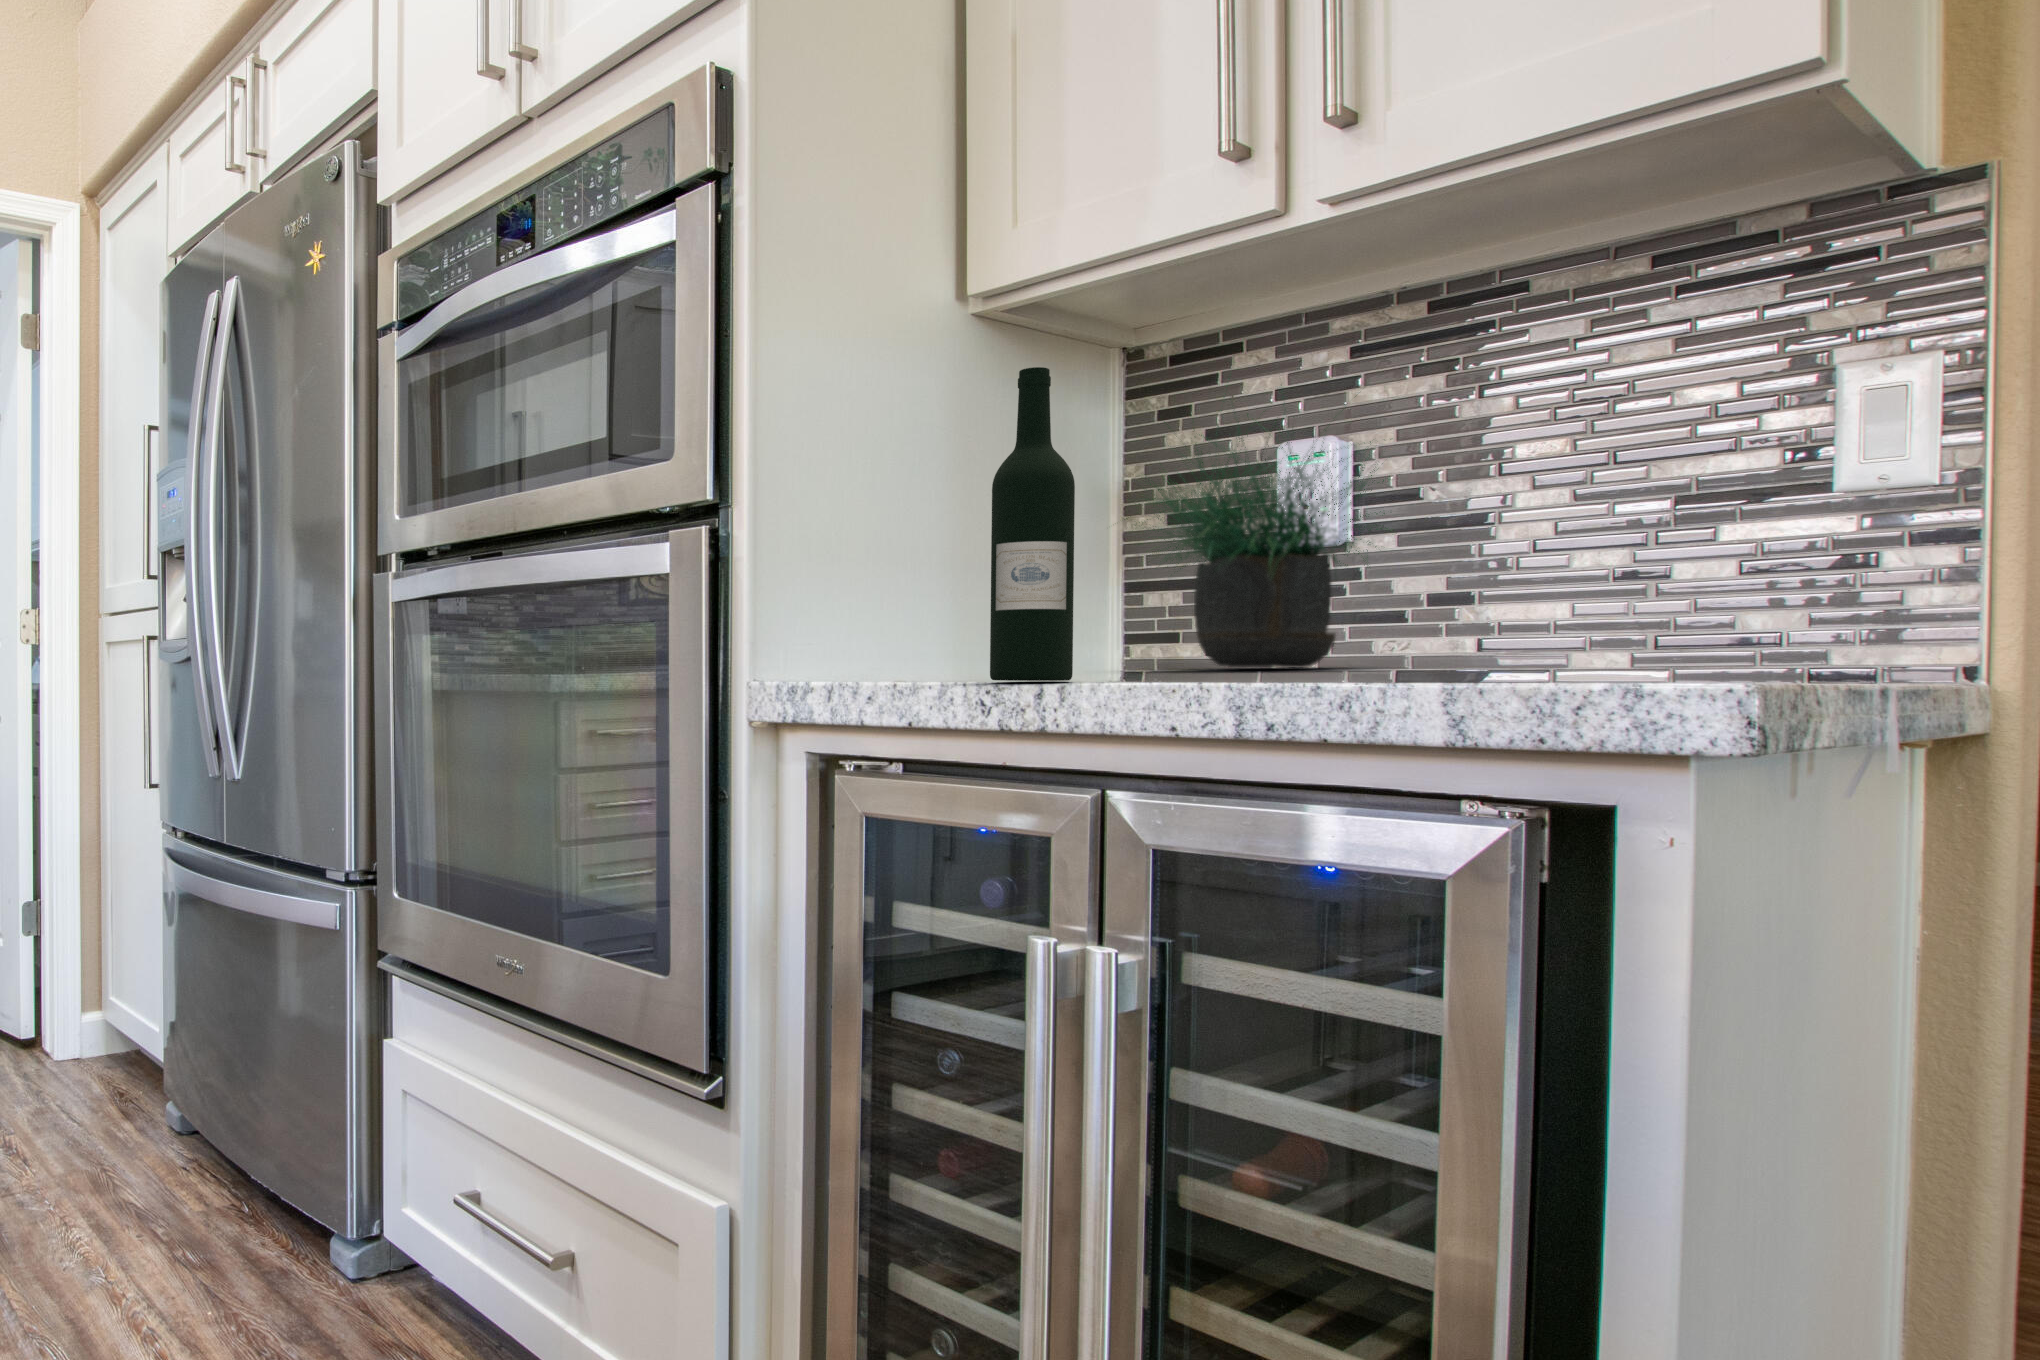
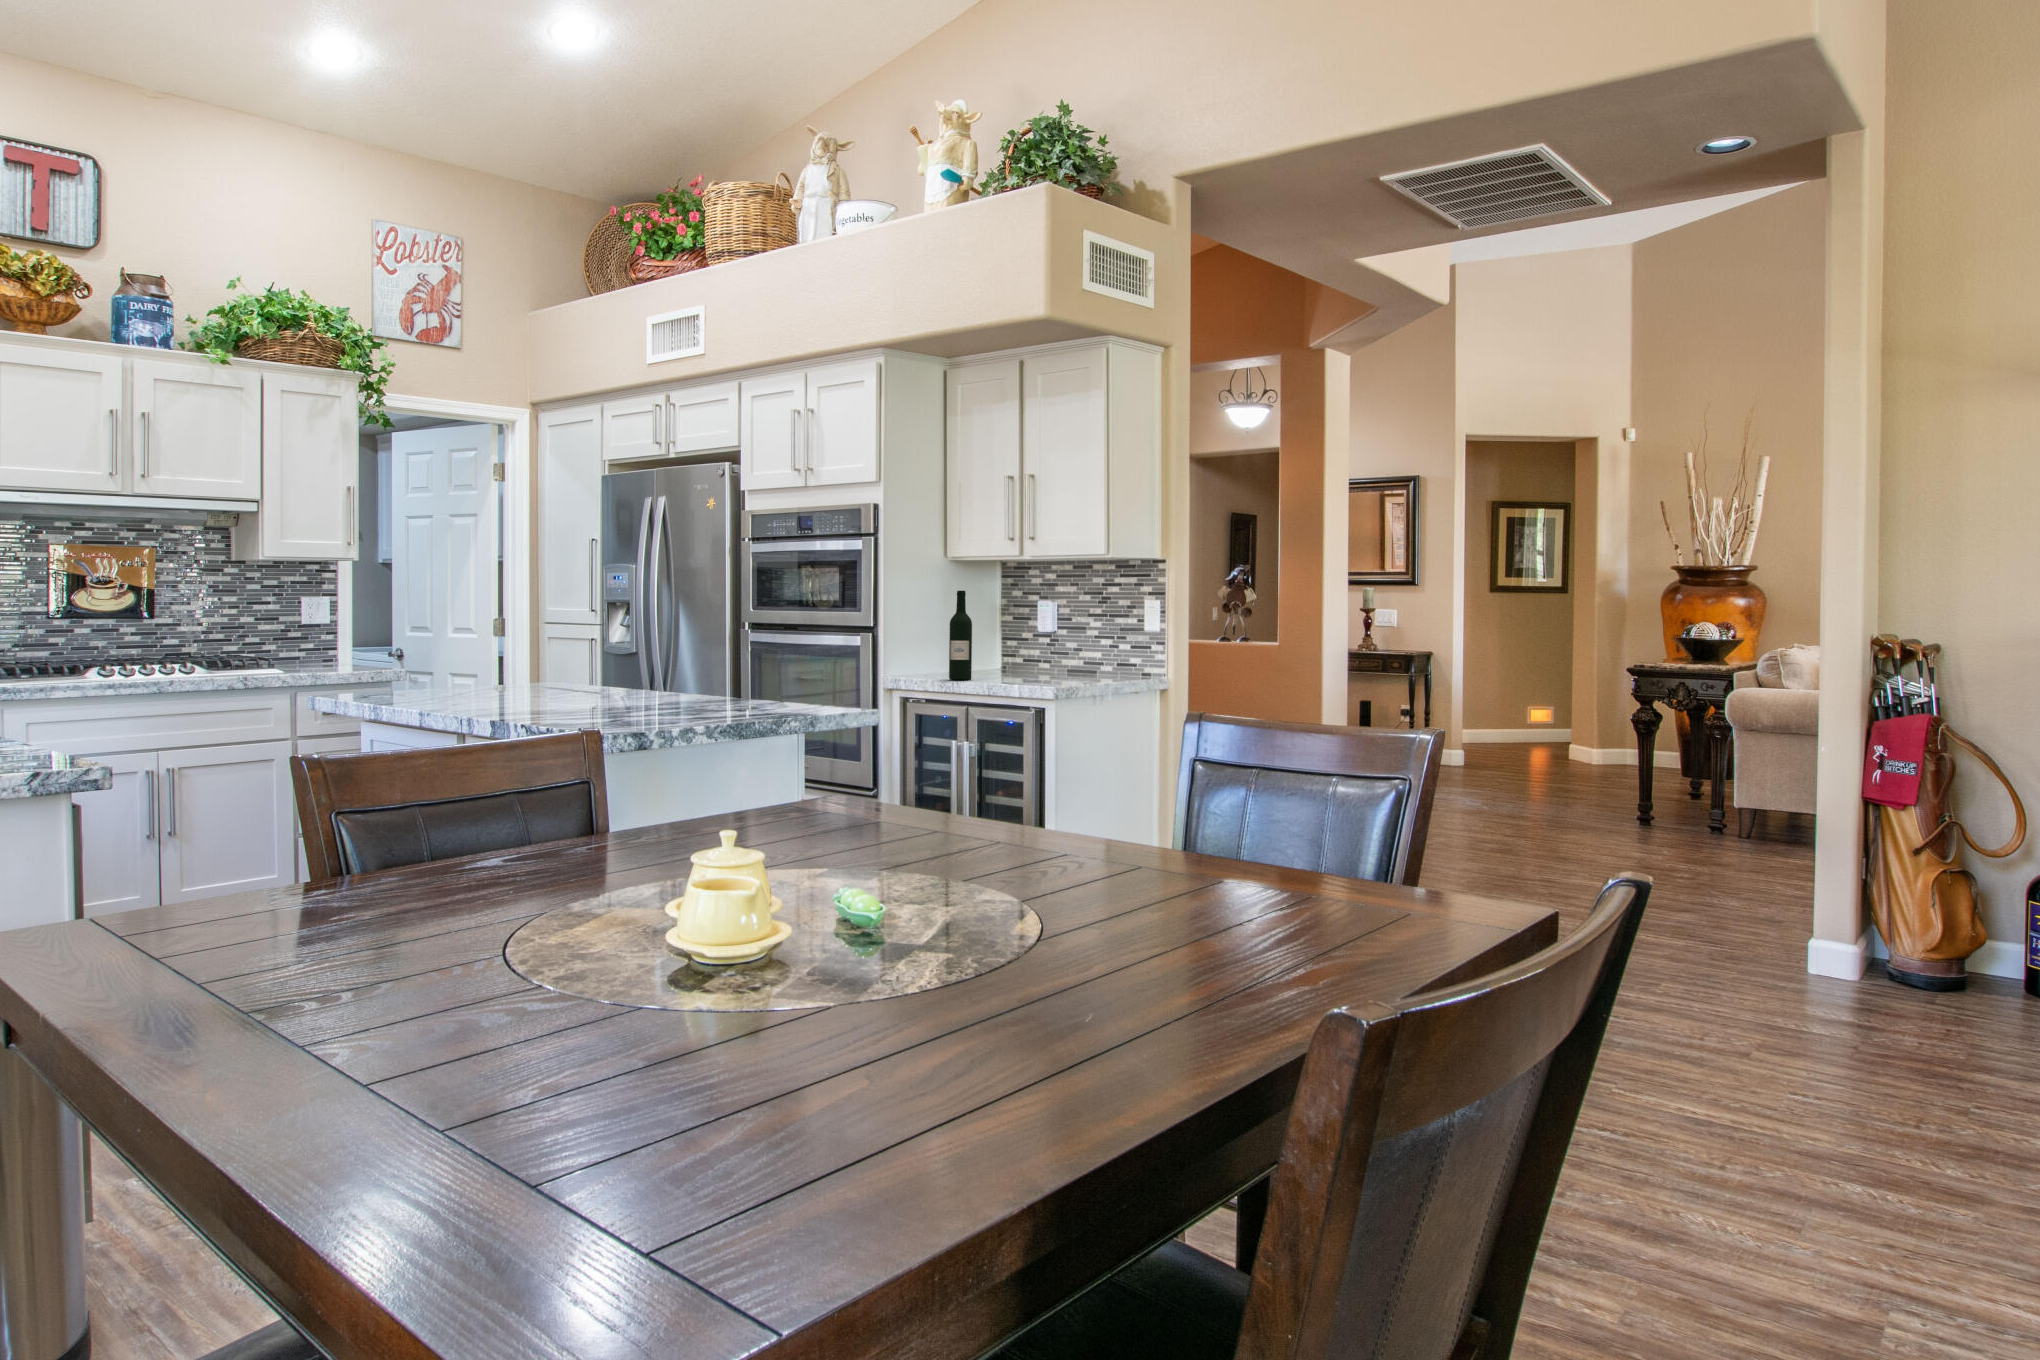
potted plant: present [1126,386,1393,668] -> none [991,576,1085,671]

